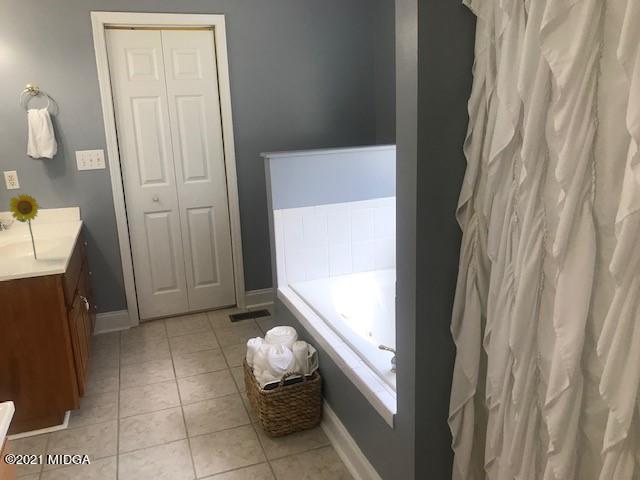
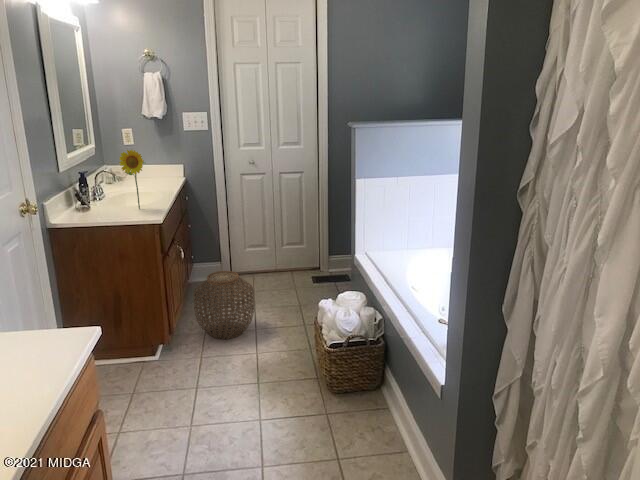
woven basket: none [104,318,173,394] -> present [193,271,254,339]

